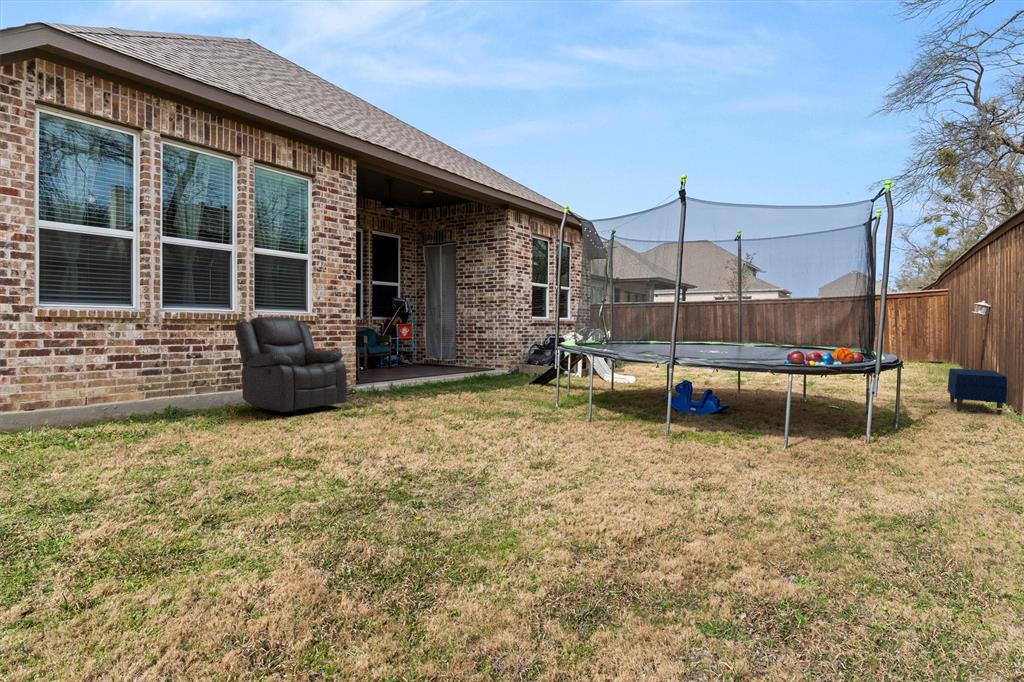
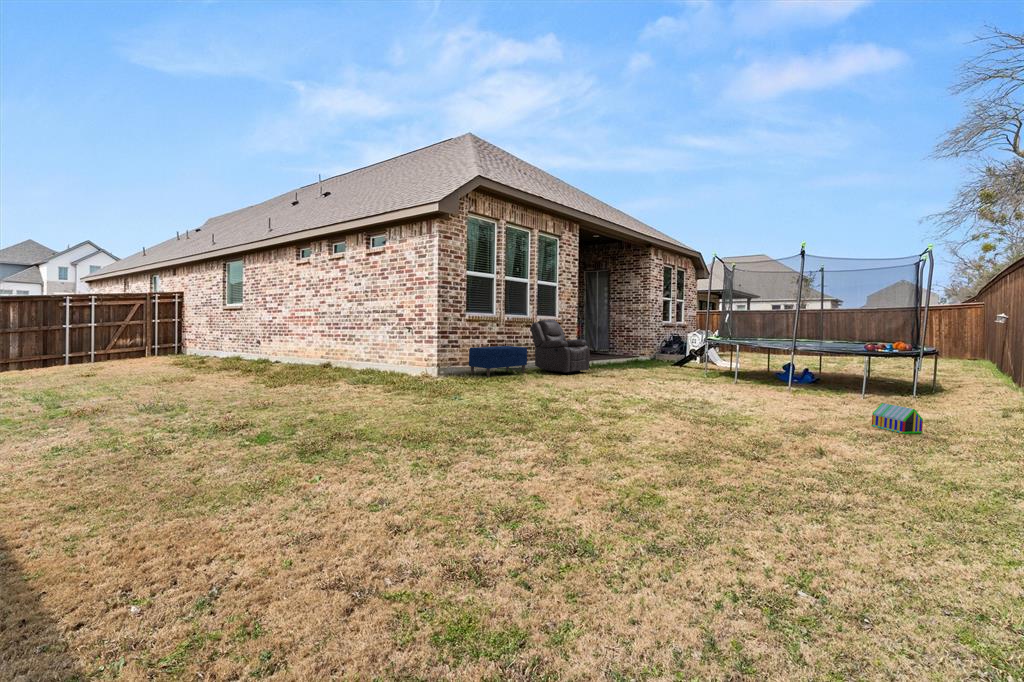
bench: present [948,368,1007,415] -> present [469,346,527,378]
toy house: none [771,516,893,620] -> present [872,403,923,434]

